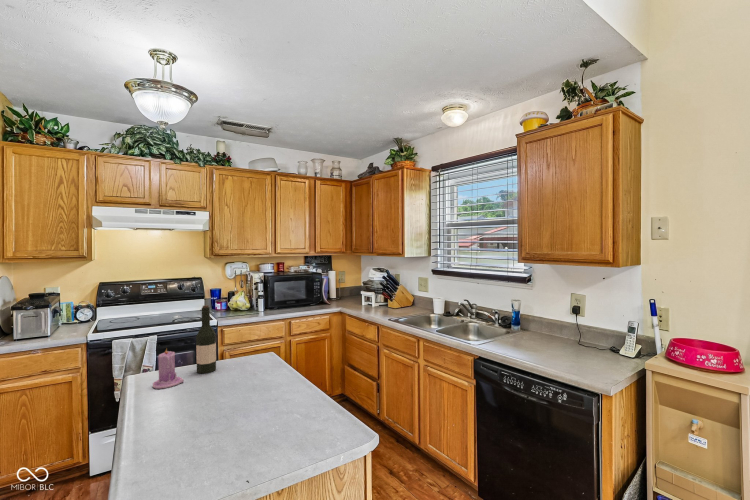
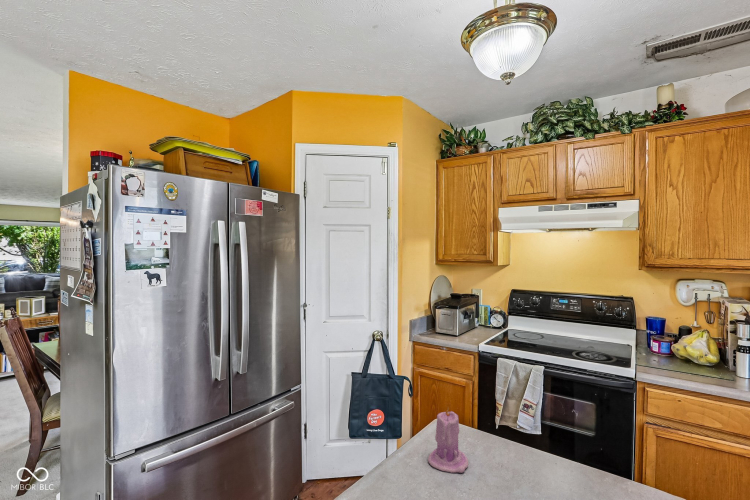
wine bottle: present [196,305,216,374] -> none [499,356,532,479]

